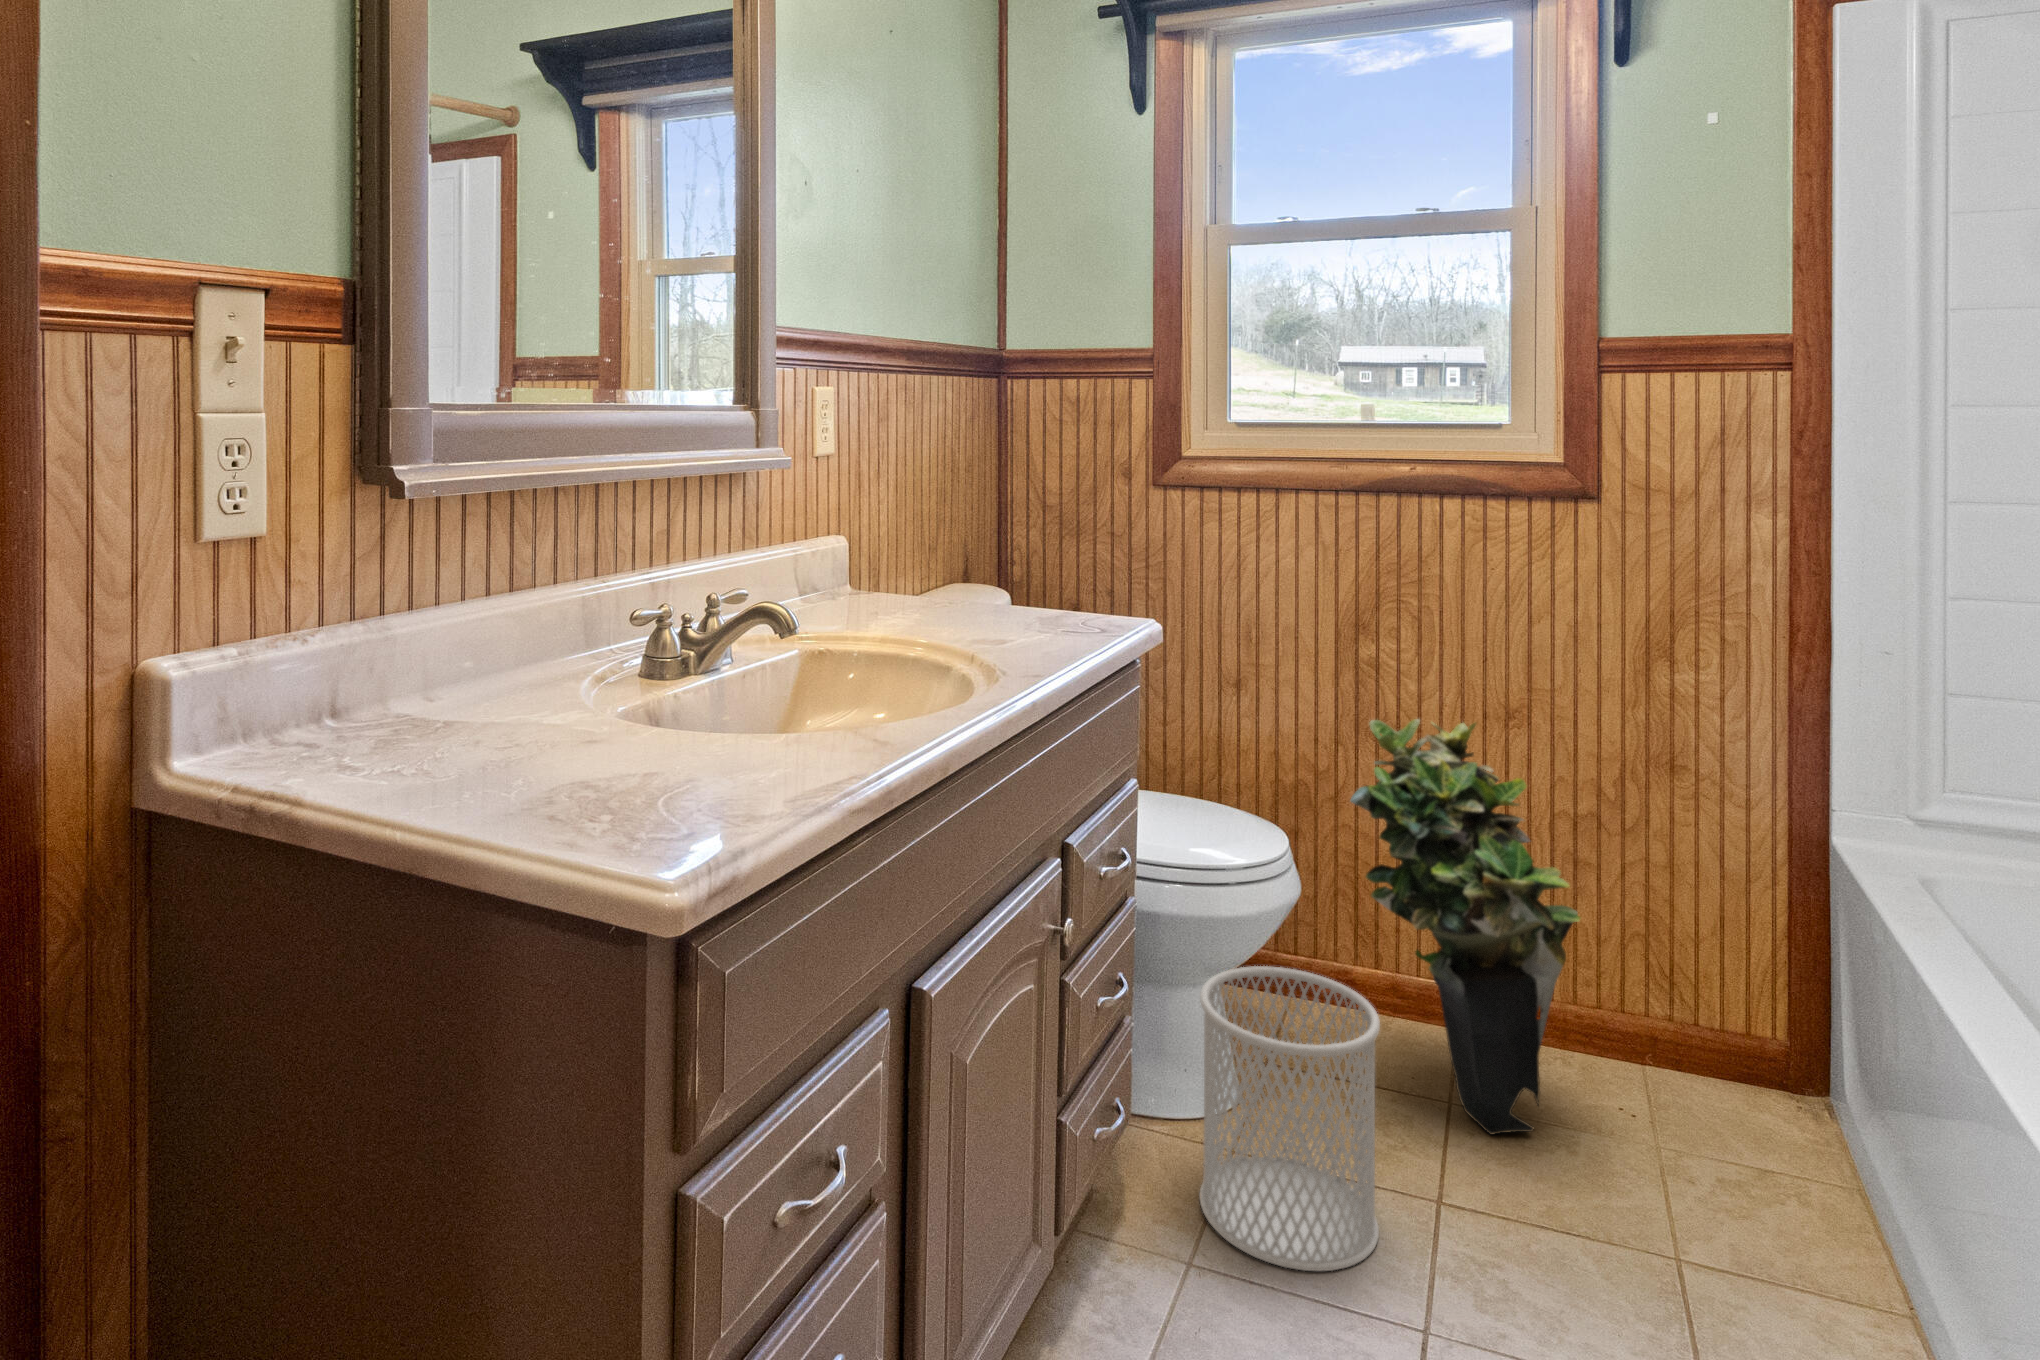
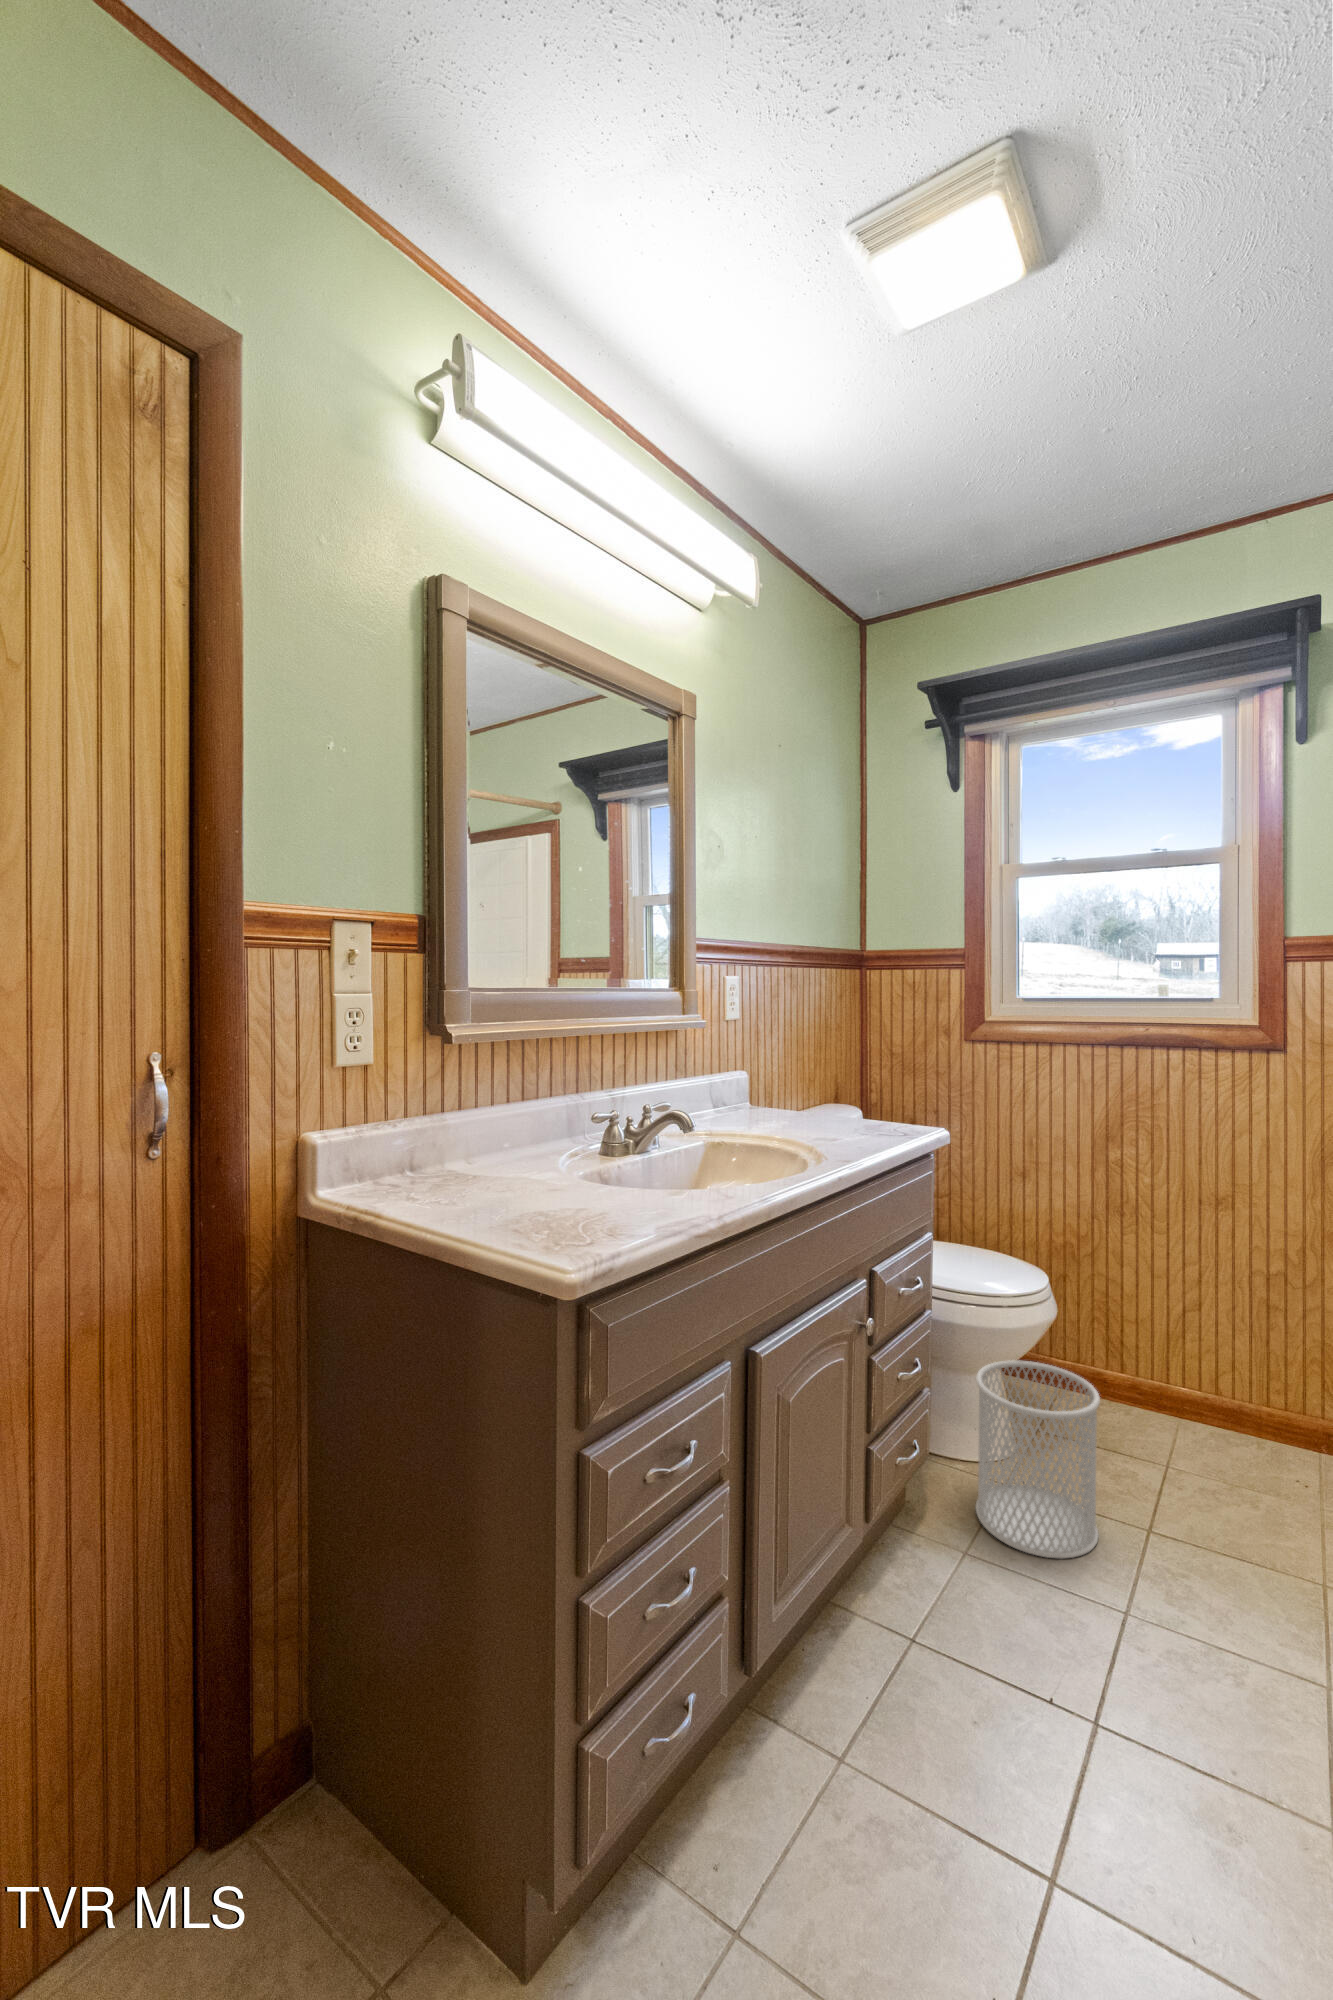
potted plant: present [1350,719,1580,1135] -> none [1094,1203,1262,1485]

